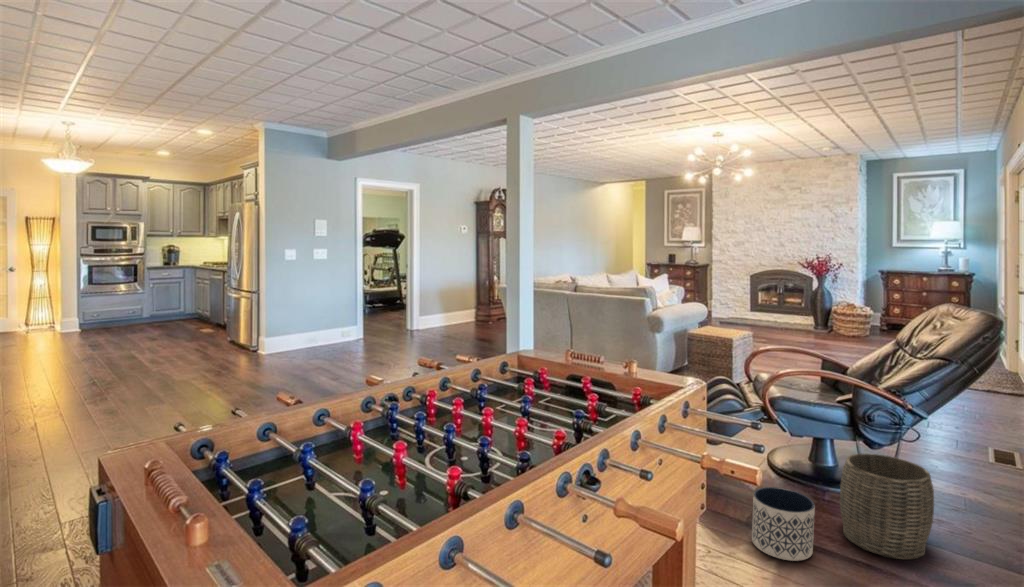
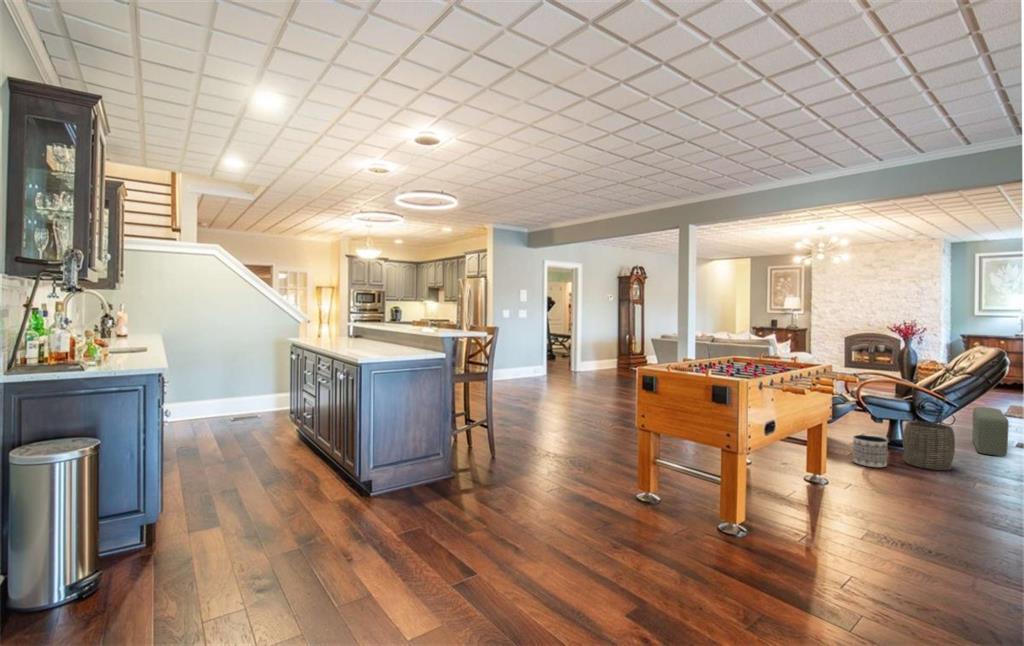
pouf: none [930,399,1002,497] -> present [972,407,1009,456]

